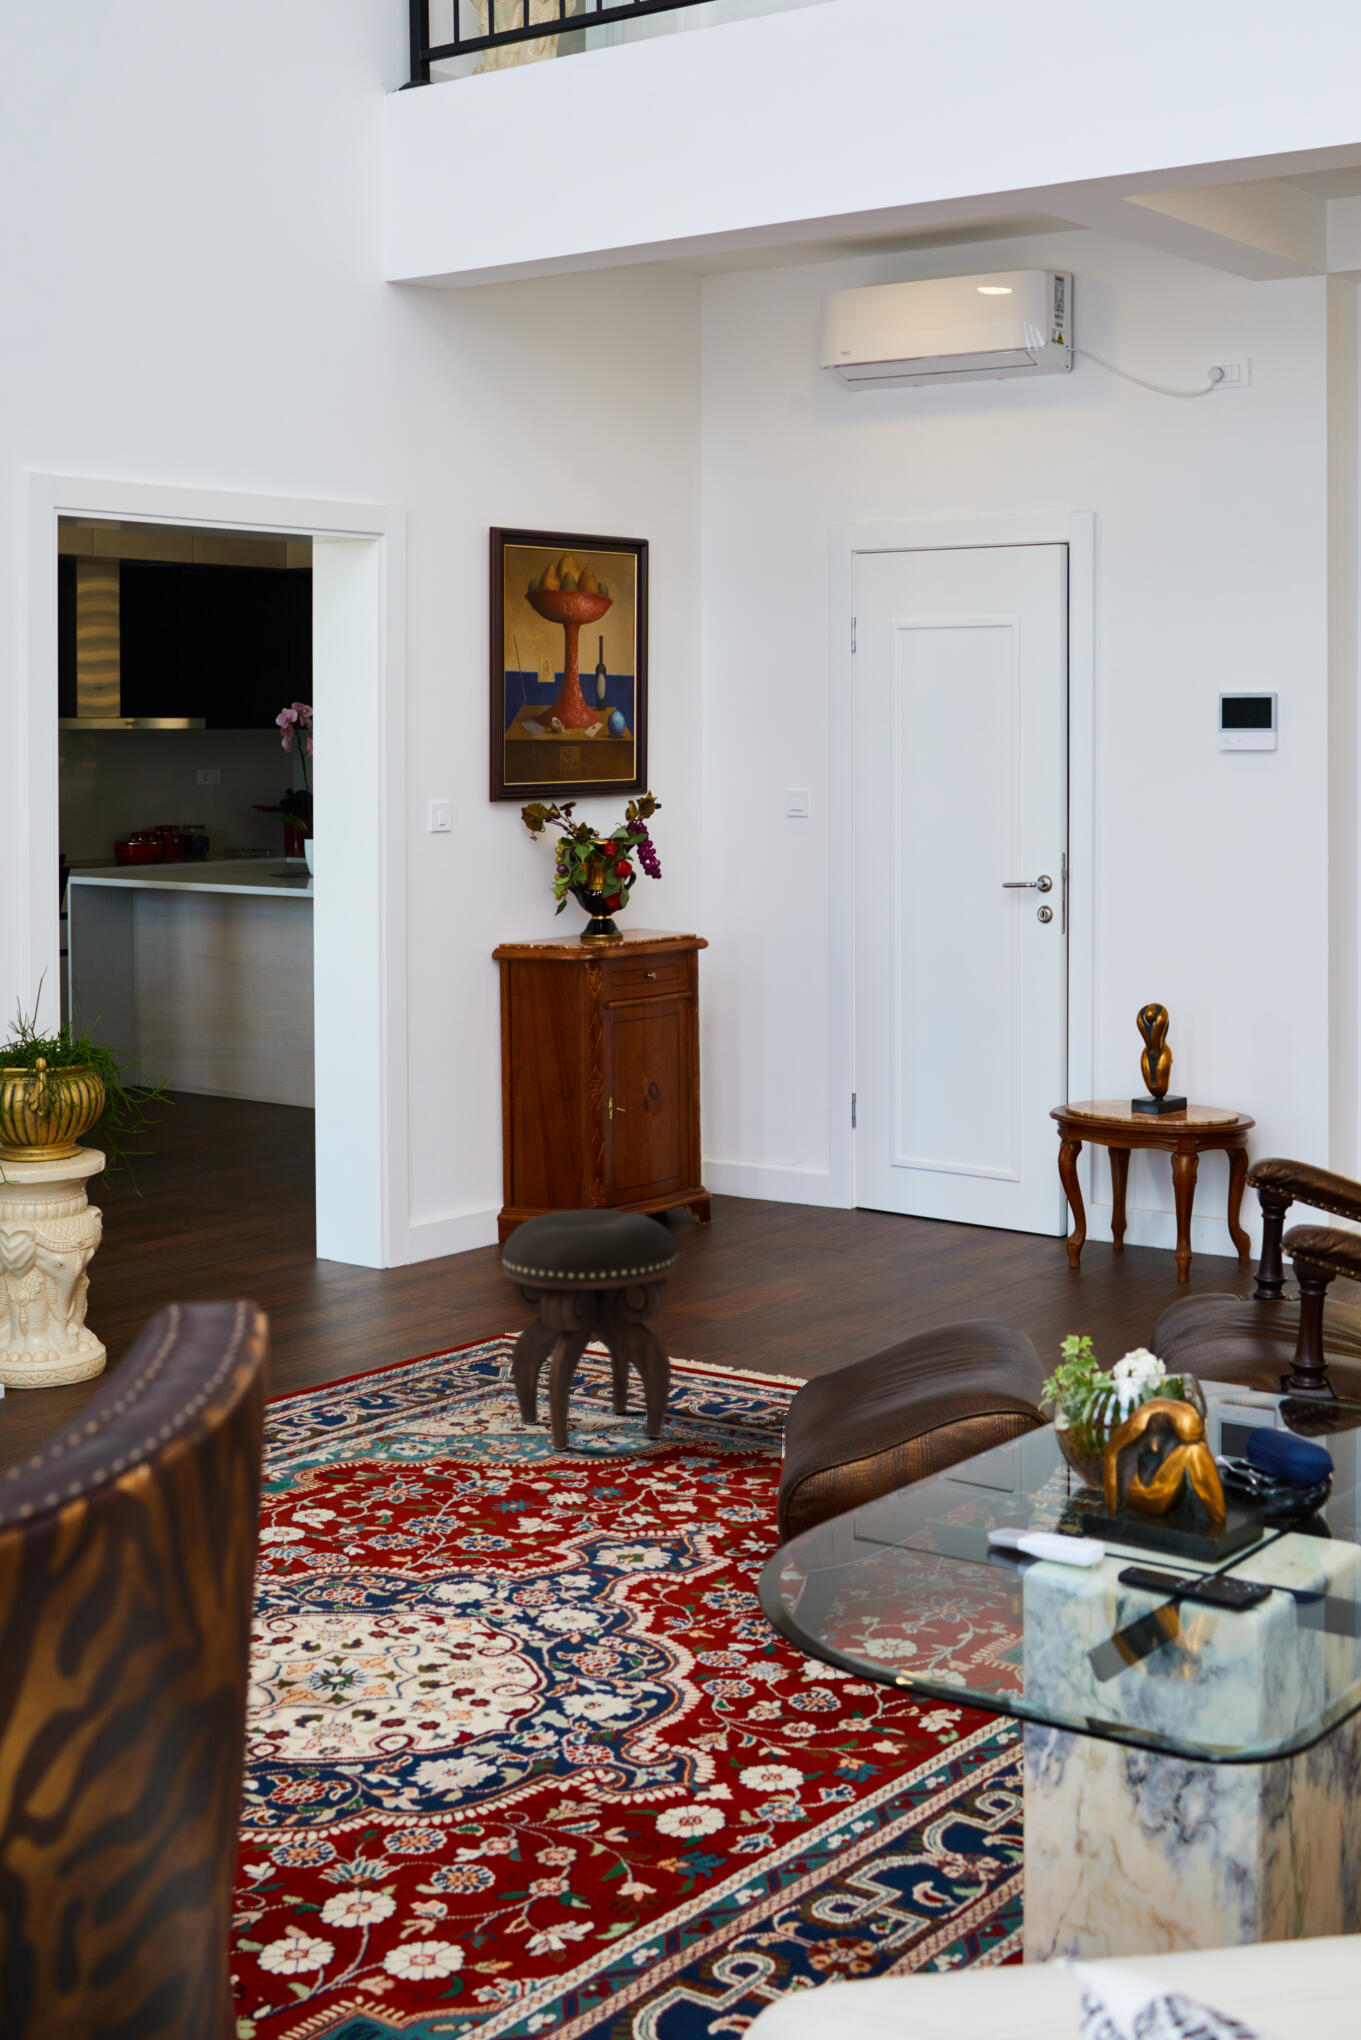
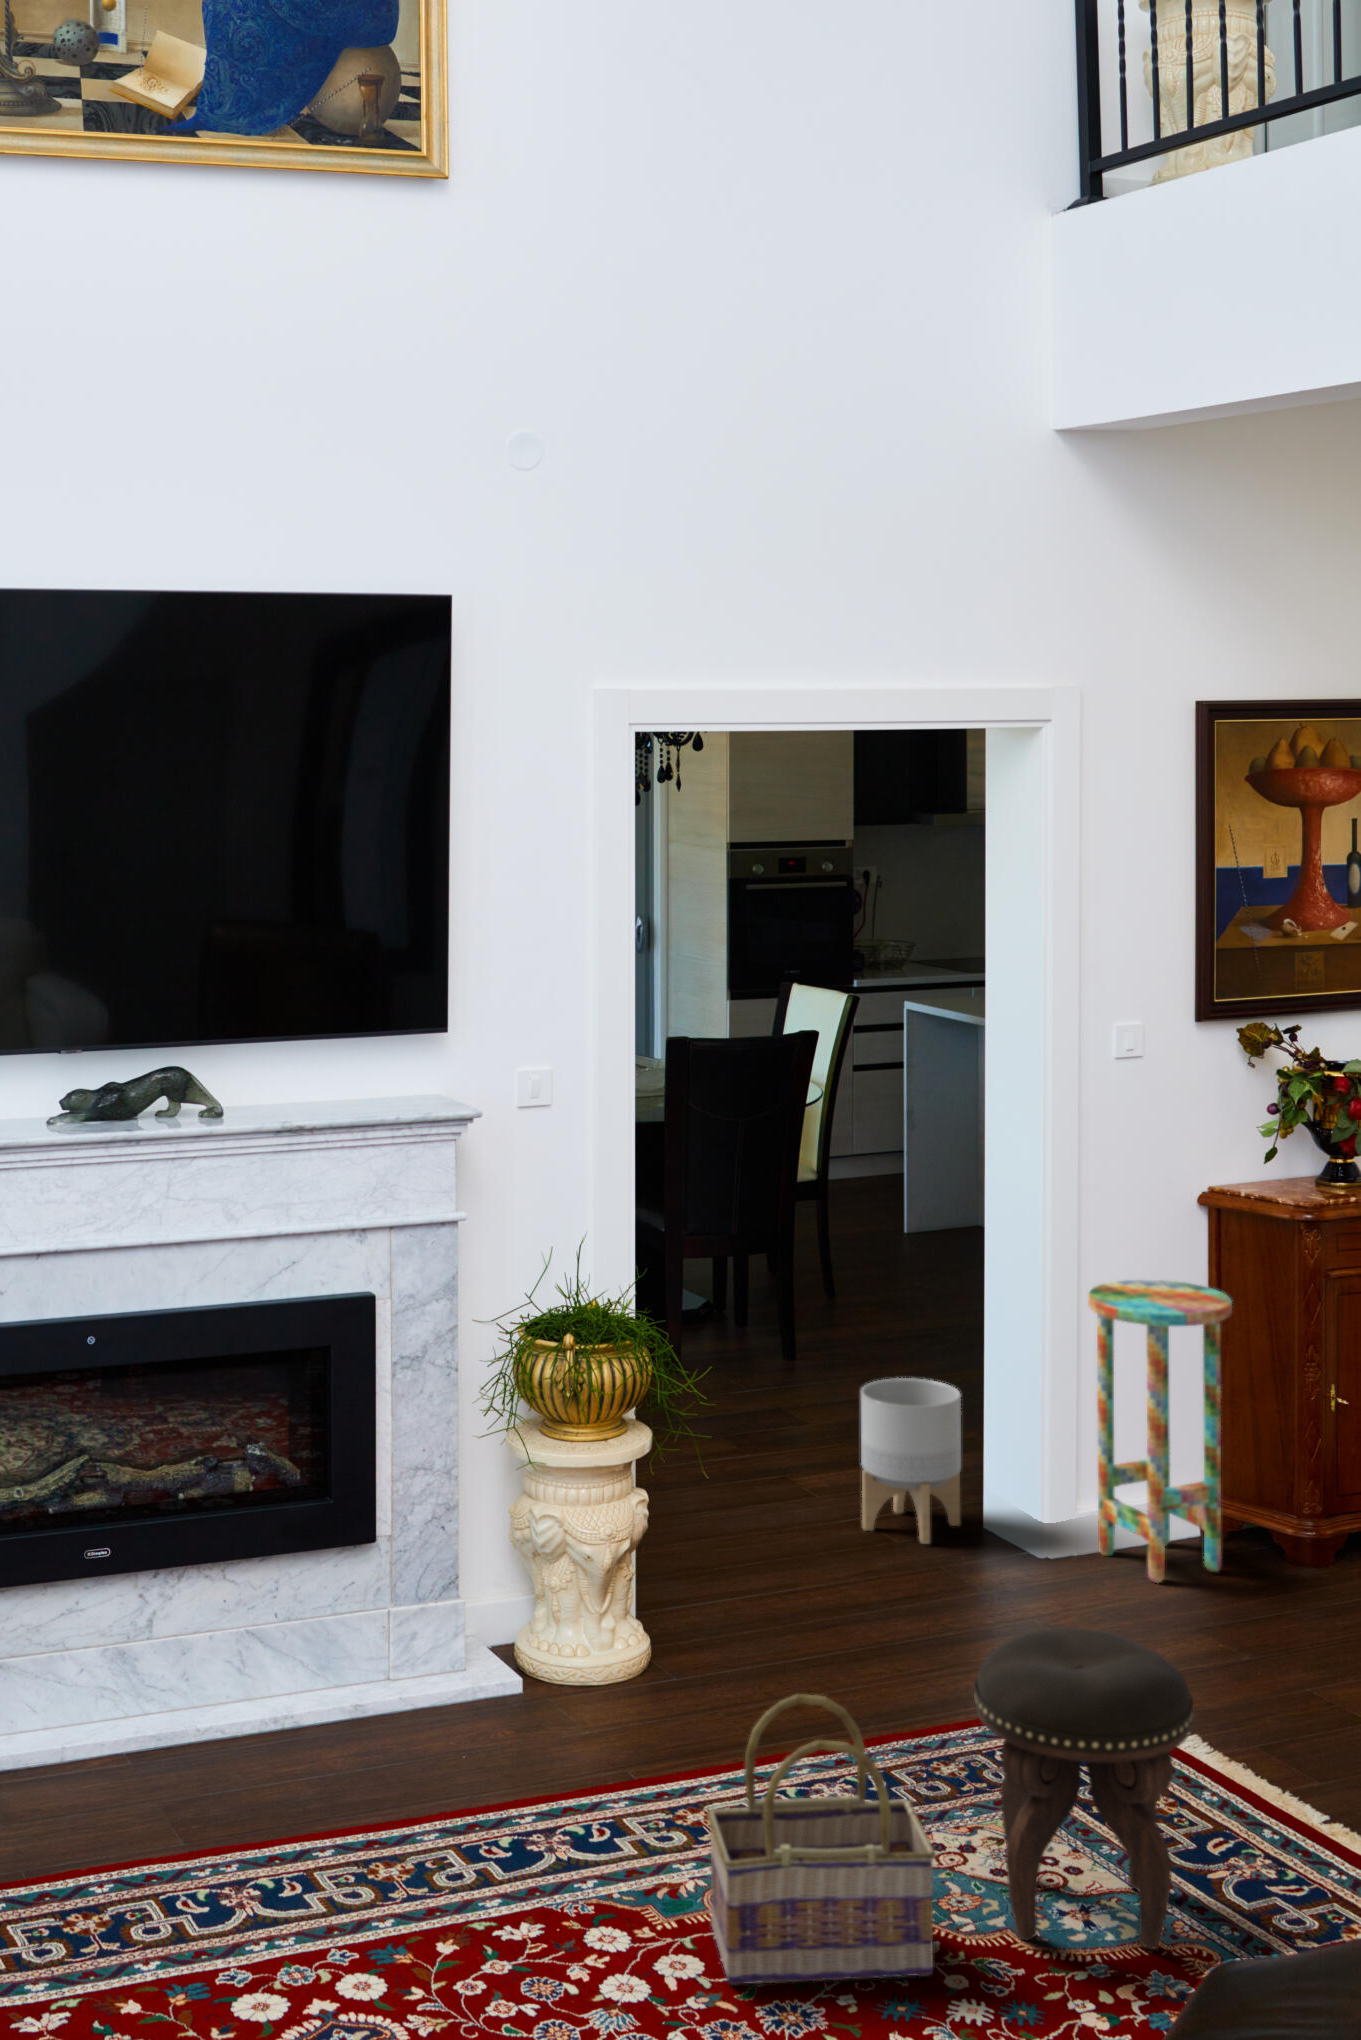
side table: none [424,1019,544,1266] -> present [1088,1280,1232,1583]
planter: none [217,1131,309,1270] -> present [861,1378,961,1544]
basket: none [310,1274,516,1513] -> present [707,1694,936,1985]

